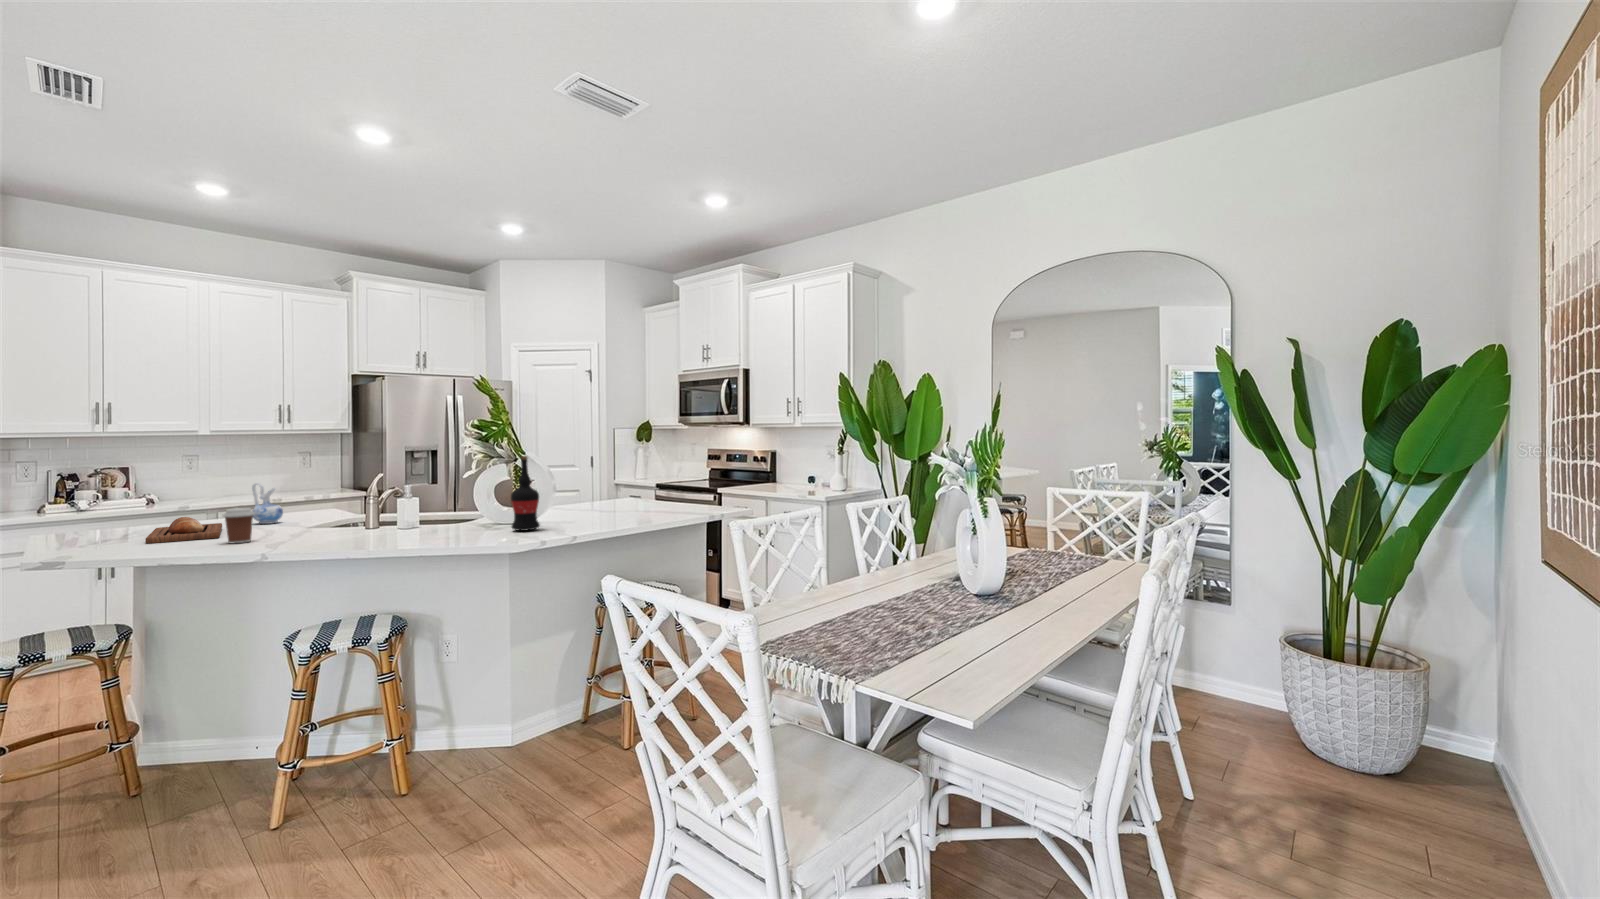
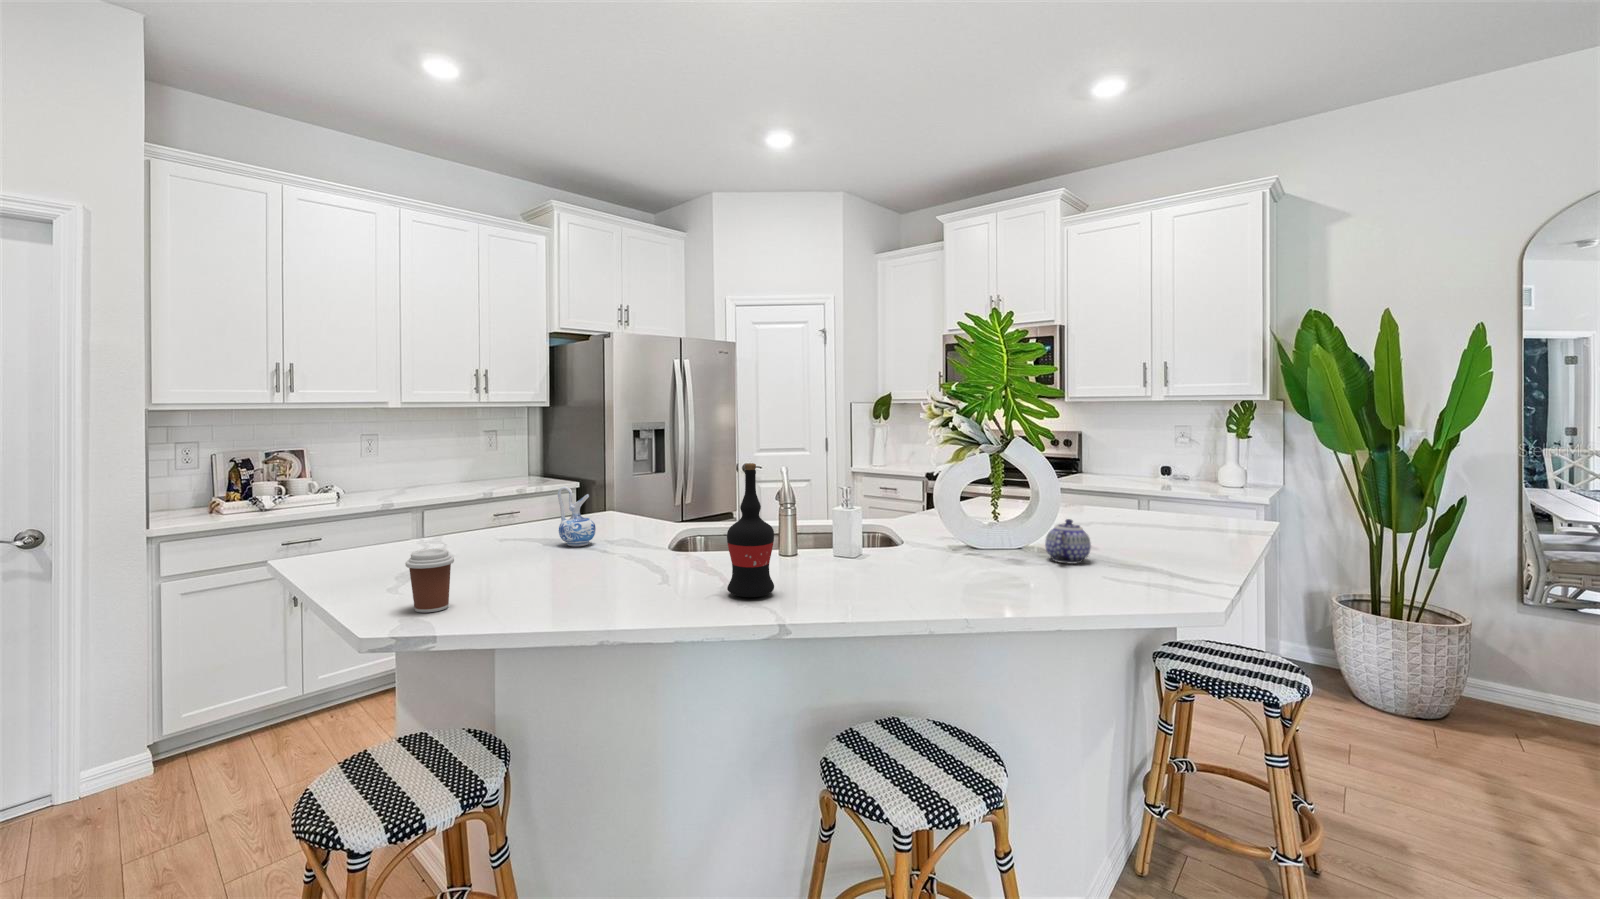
wine bottle: present [511,456,540,531] -> present [727,463,774,597]
teapot: none [567,497,605,526] -> present [1045,519,1091,564]
coffee cup: present [223,508,255,543] -> present [405,549,454,613]
bread loaf: present [145,517,222,544] -> none [460,541,576,592]

